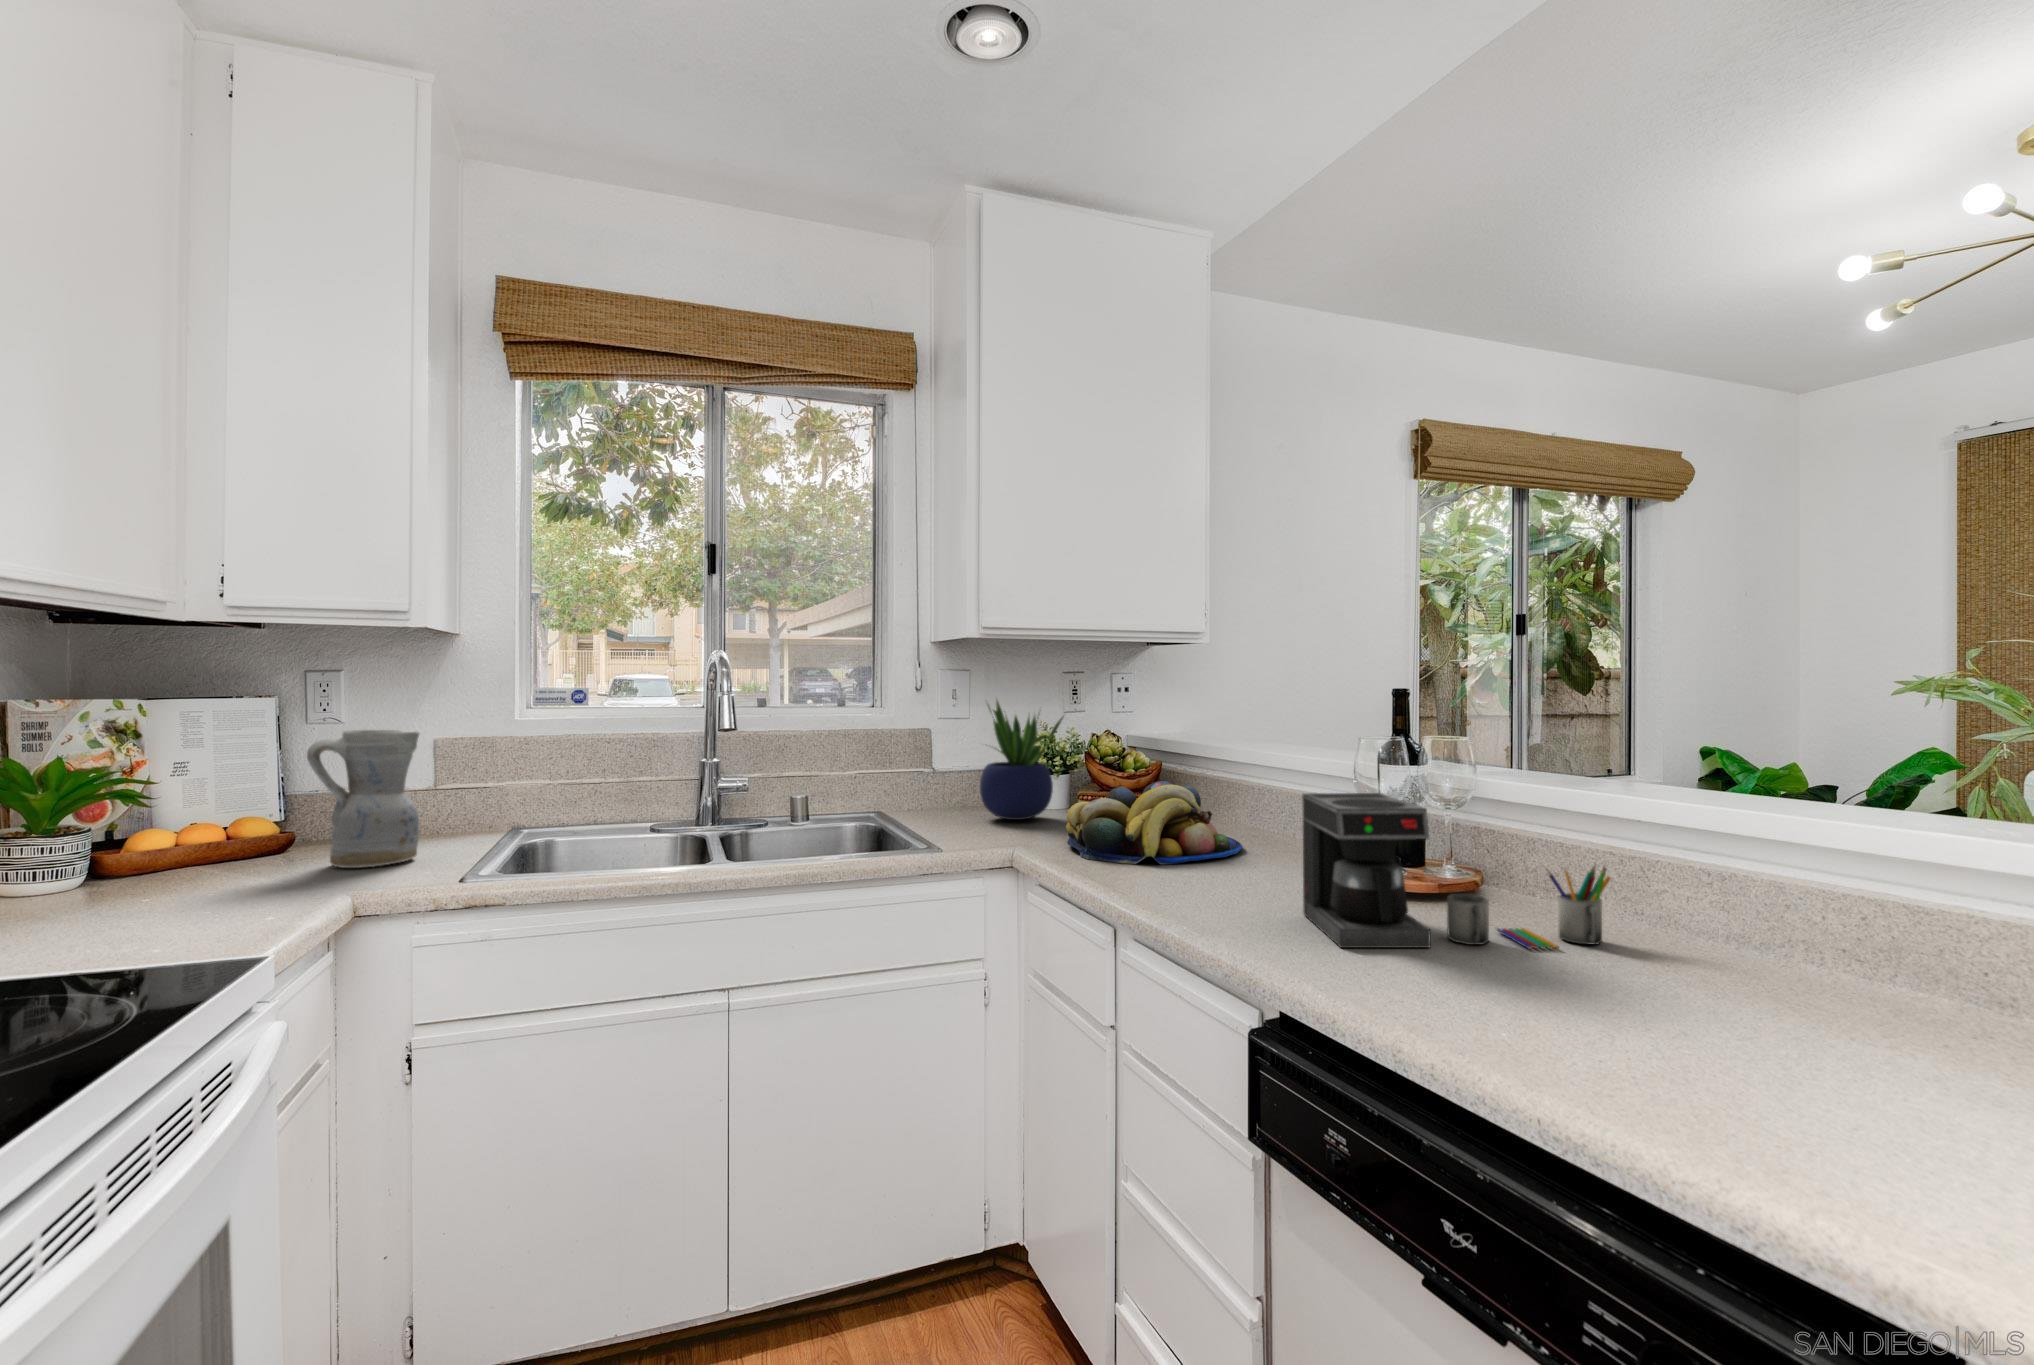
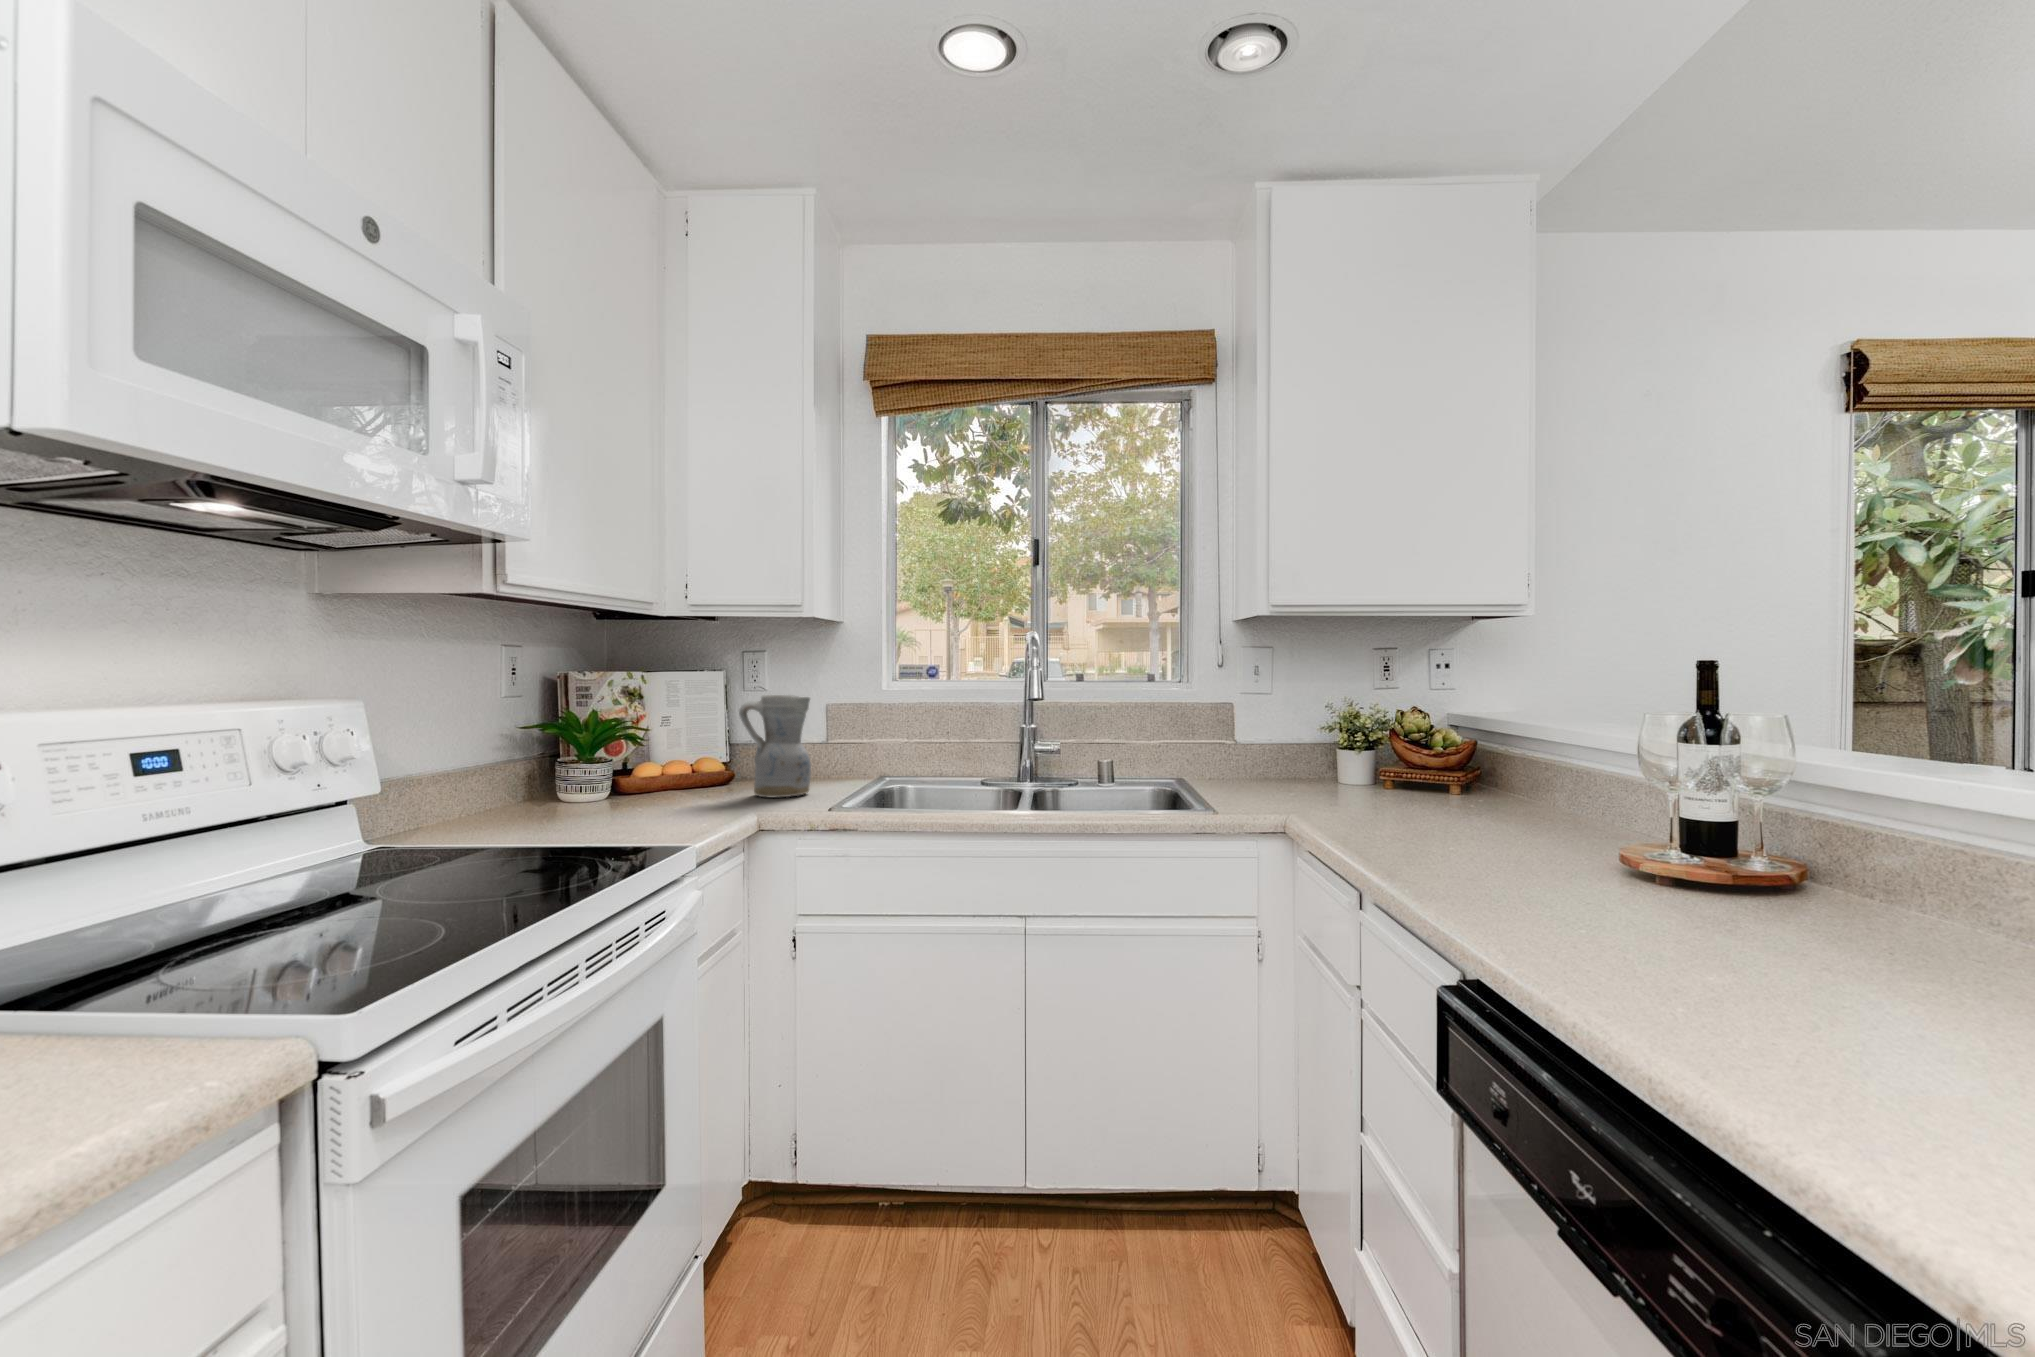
potted plant: present [980,701,1063,820] -> none [1268,671,1360,792]
fruit bowl: present [1066,781,1243,865] -> none [1341,758,1535,839]
coffee maker: present [1302,793,1611,949] -> none [1548,766,1936,951]

